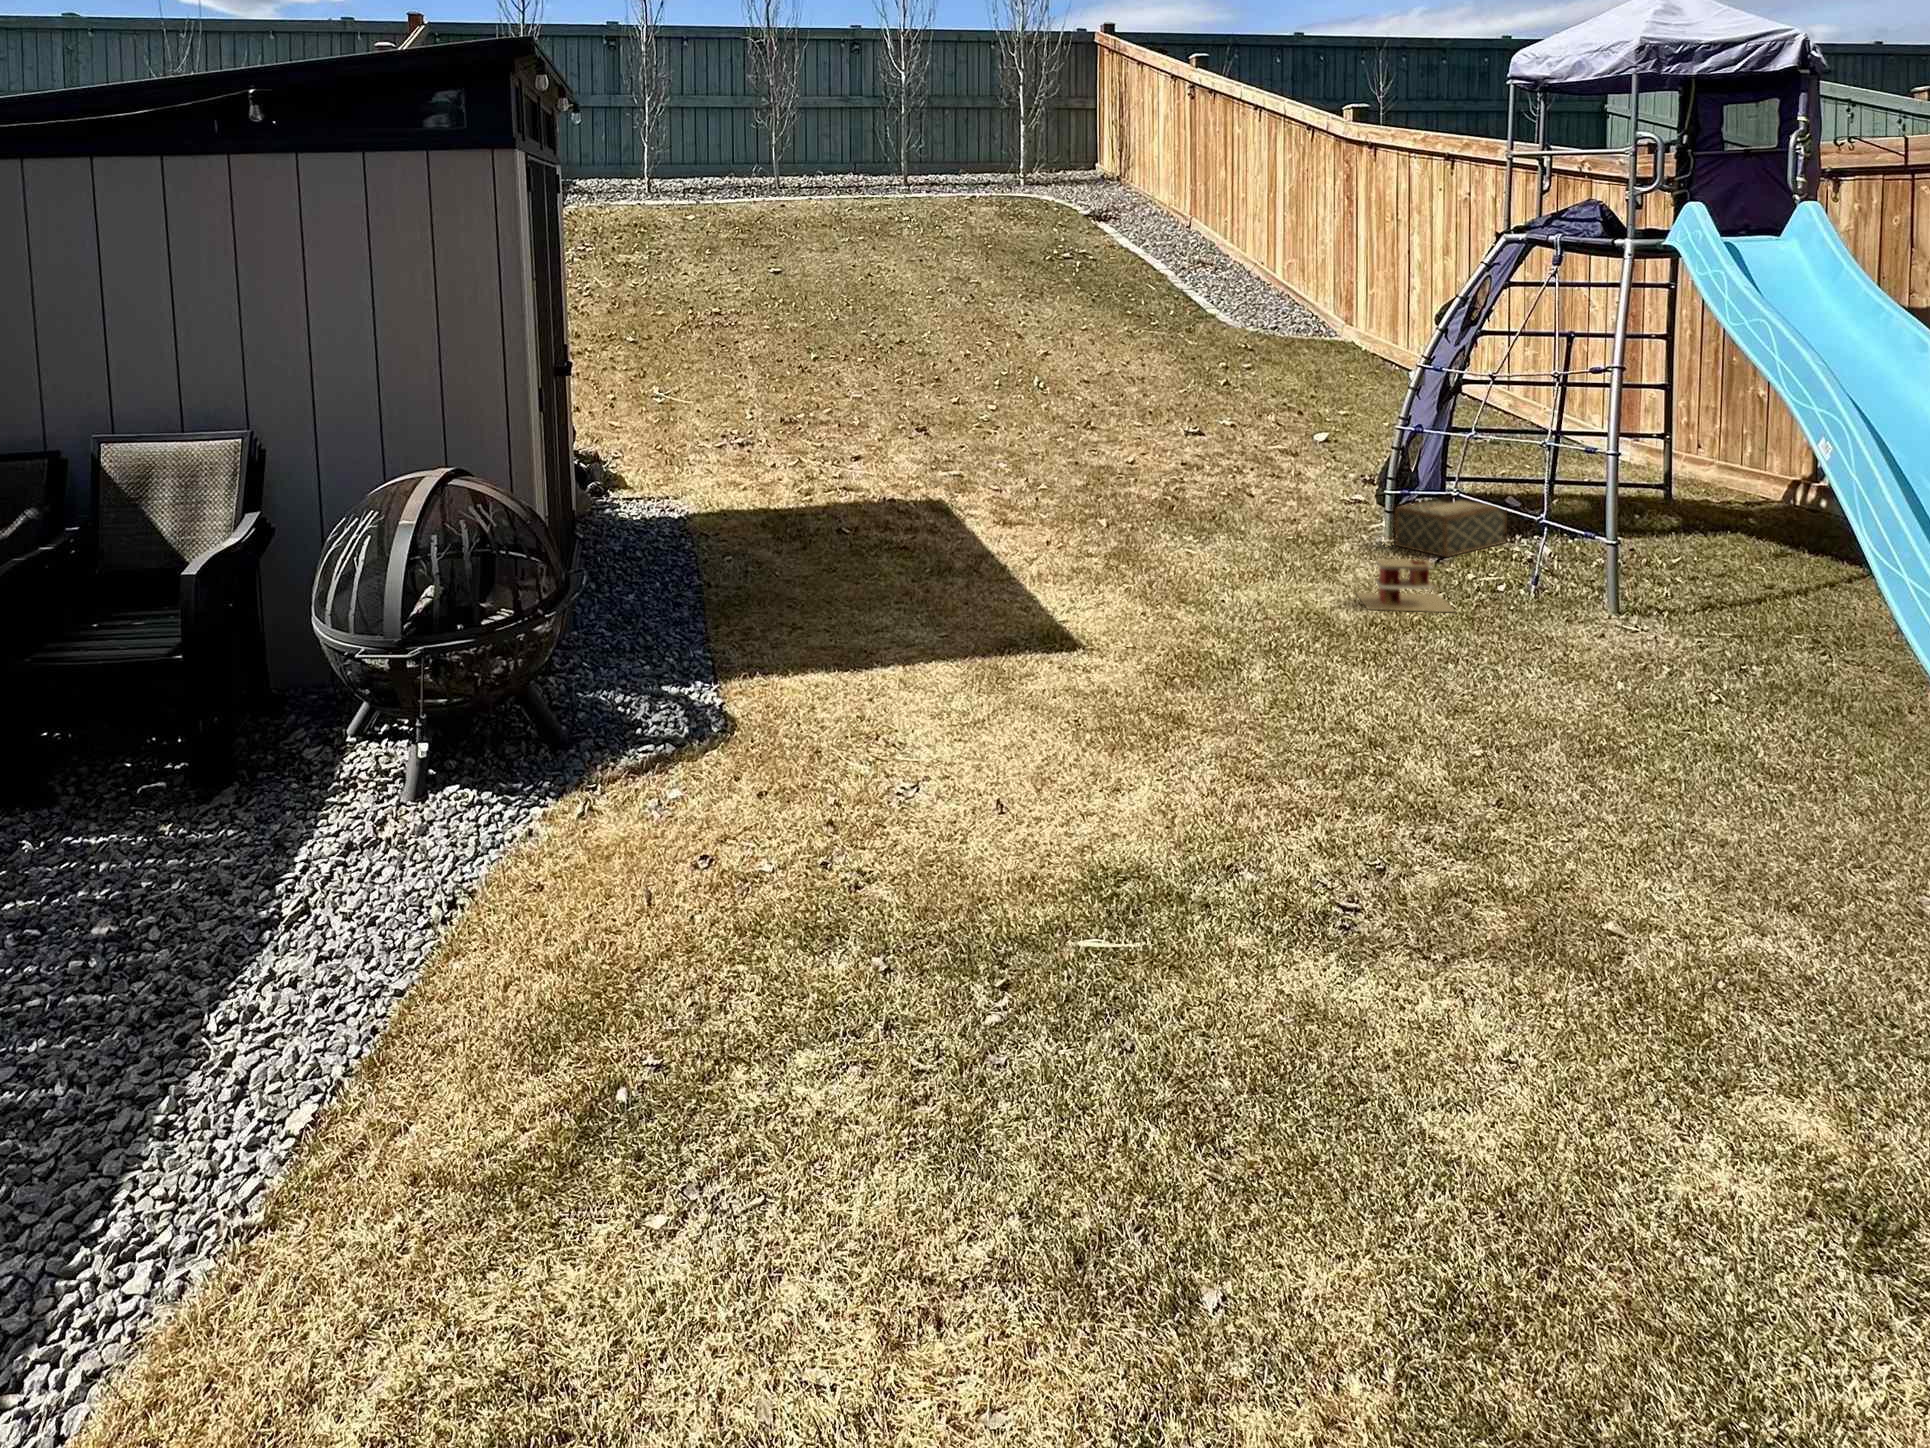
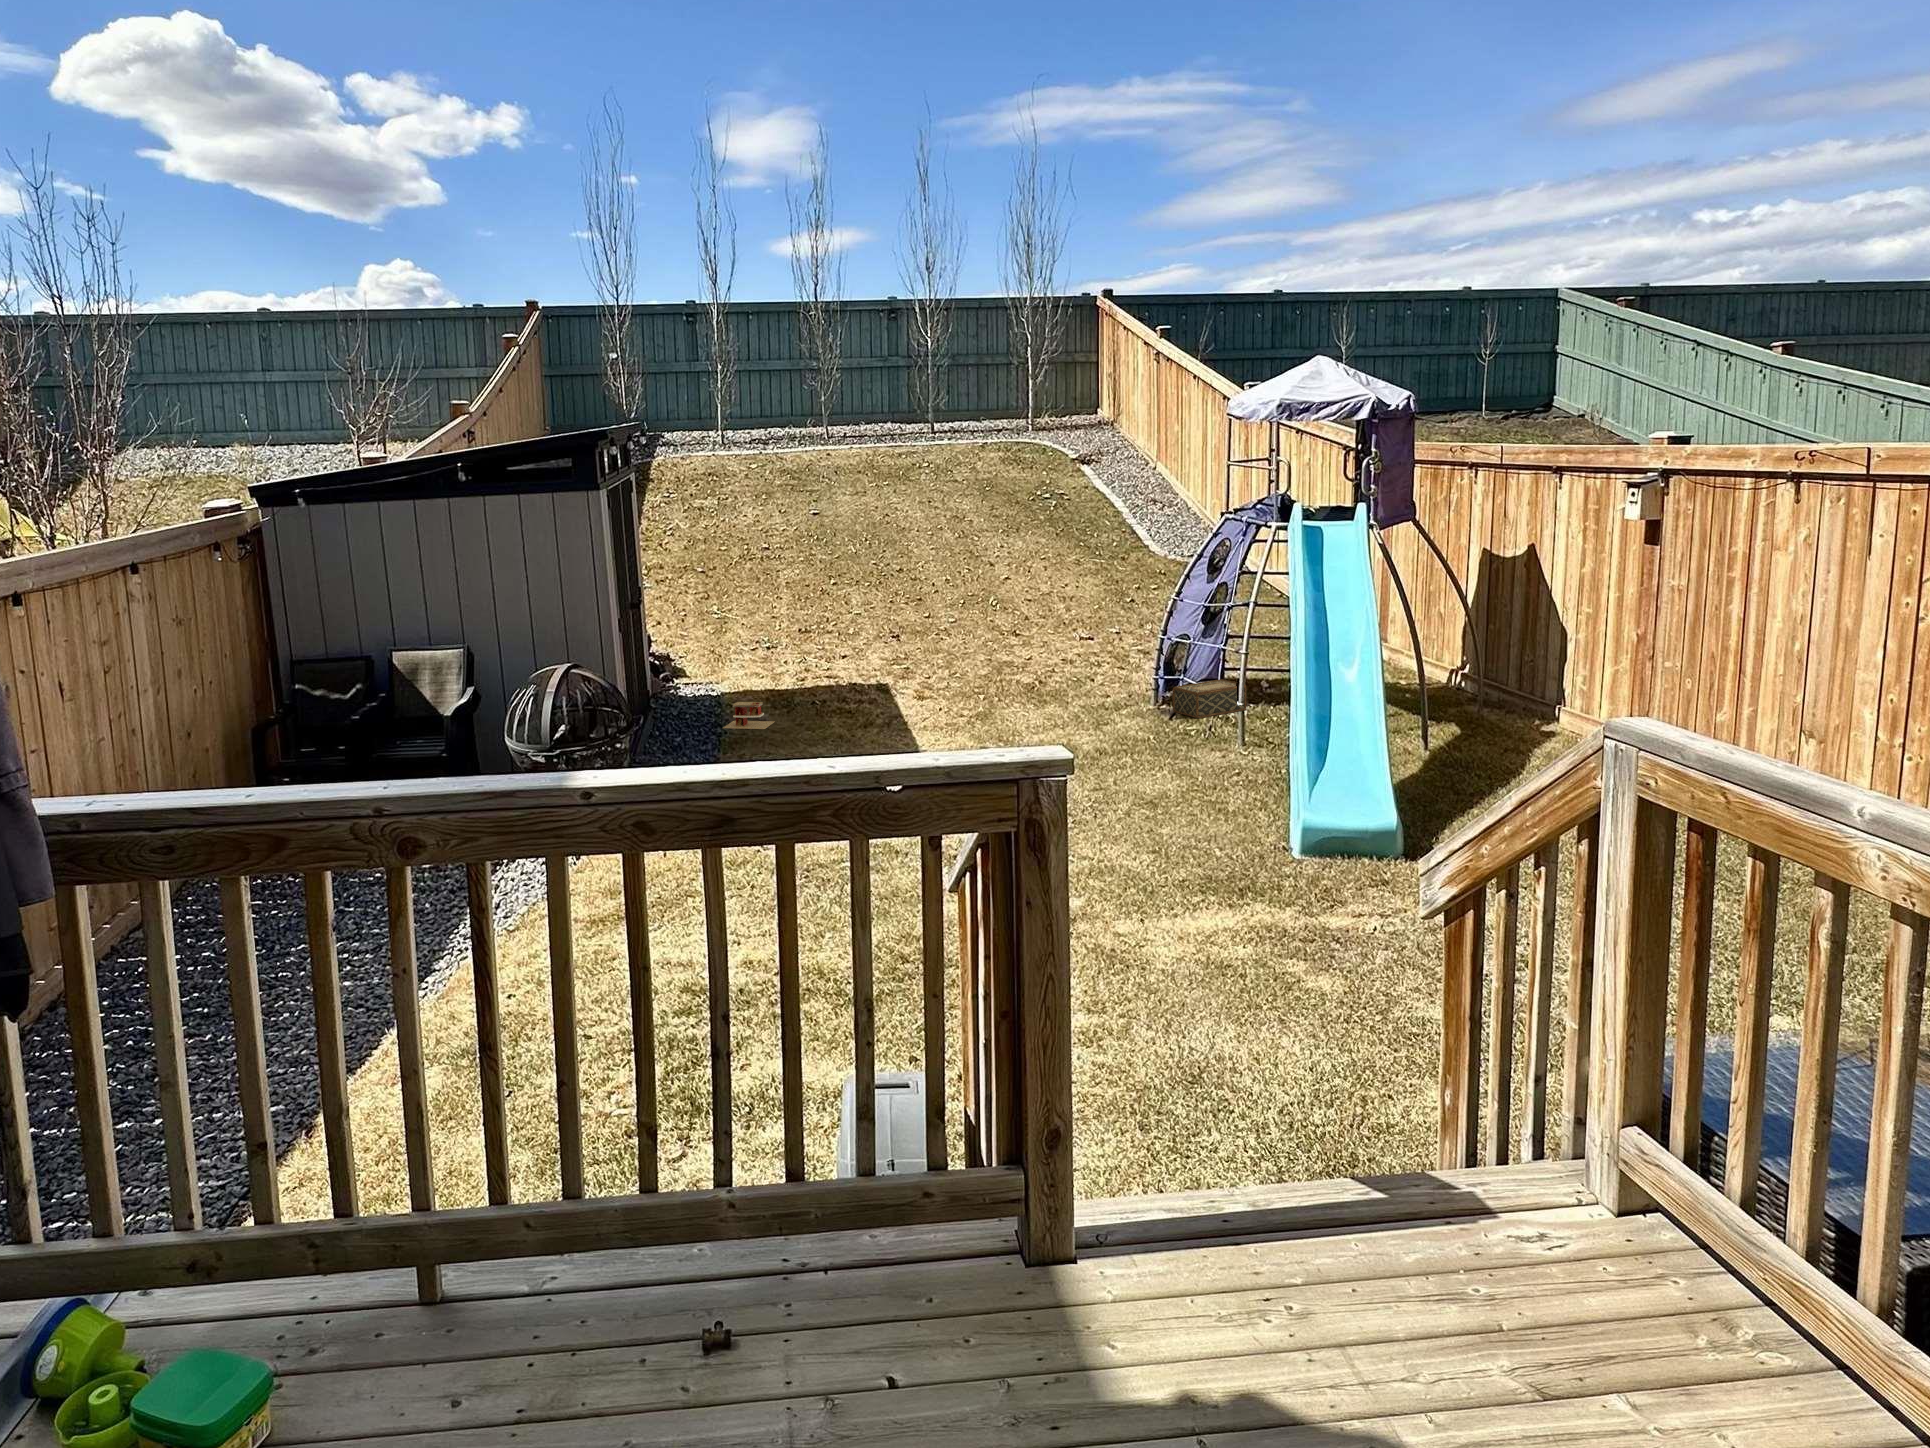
toy house: present [1357,559,1455,612] -> present [723,702,774,729]

